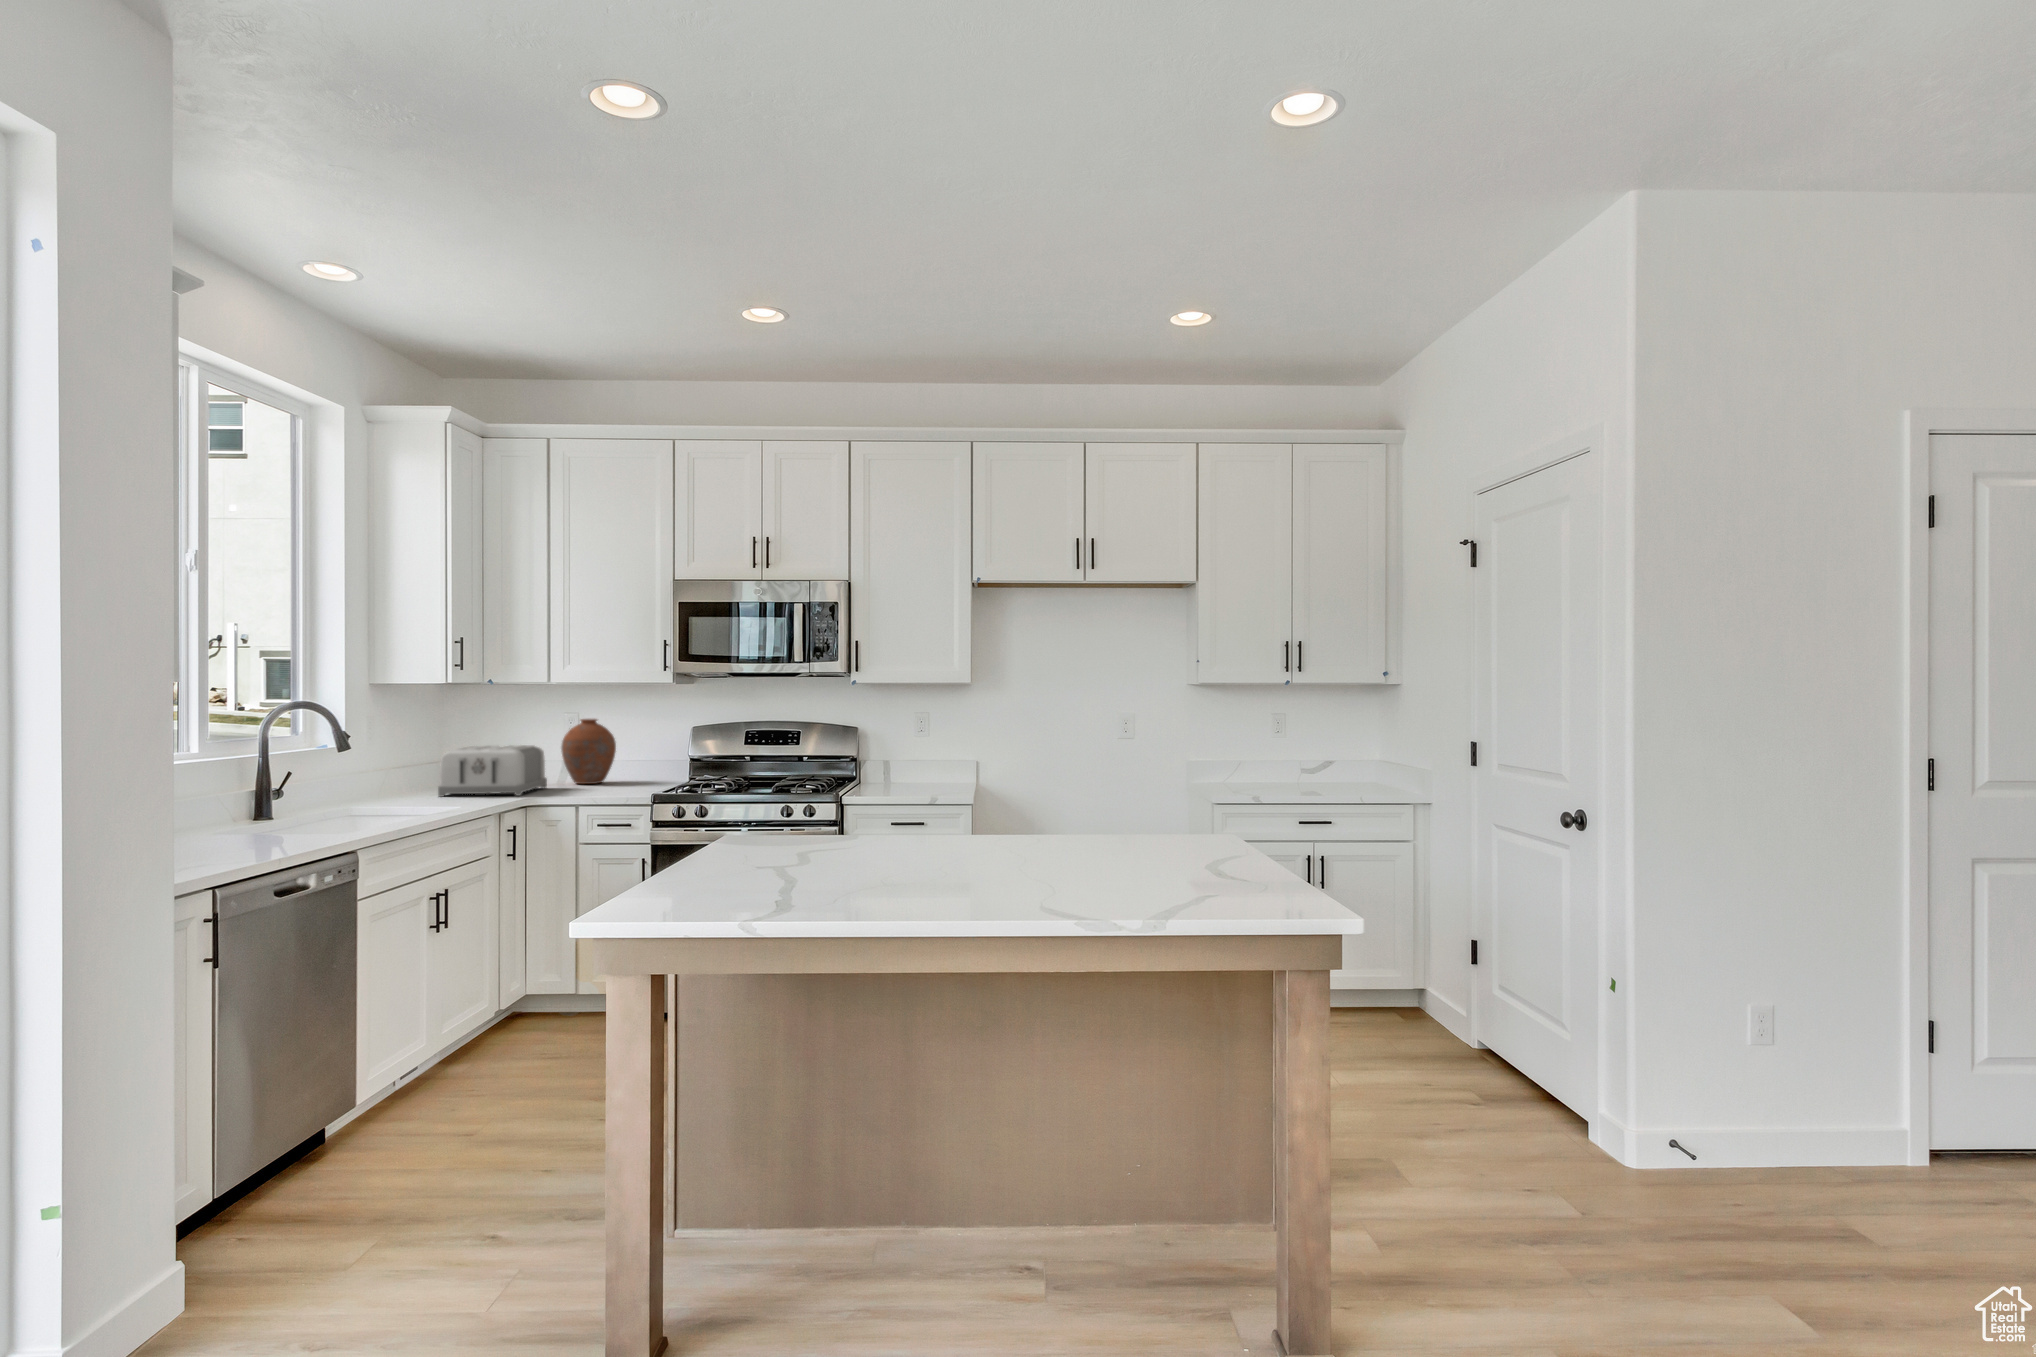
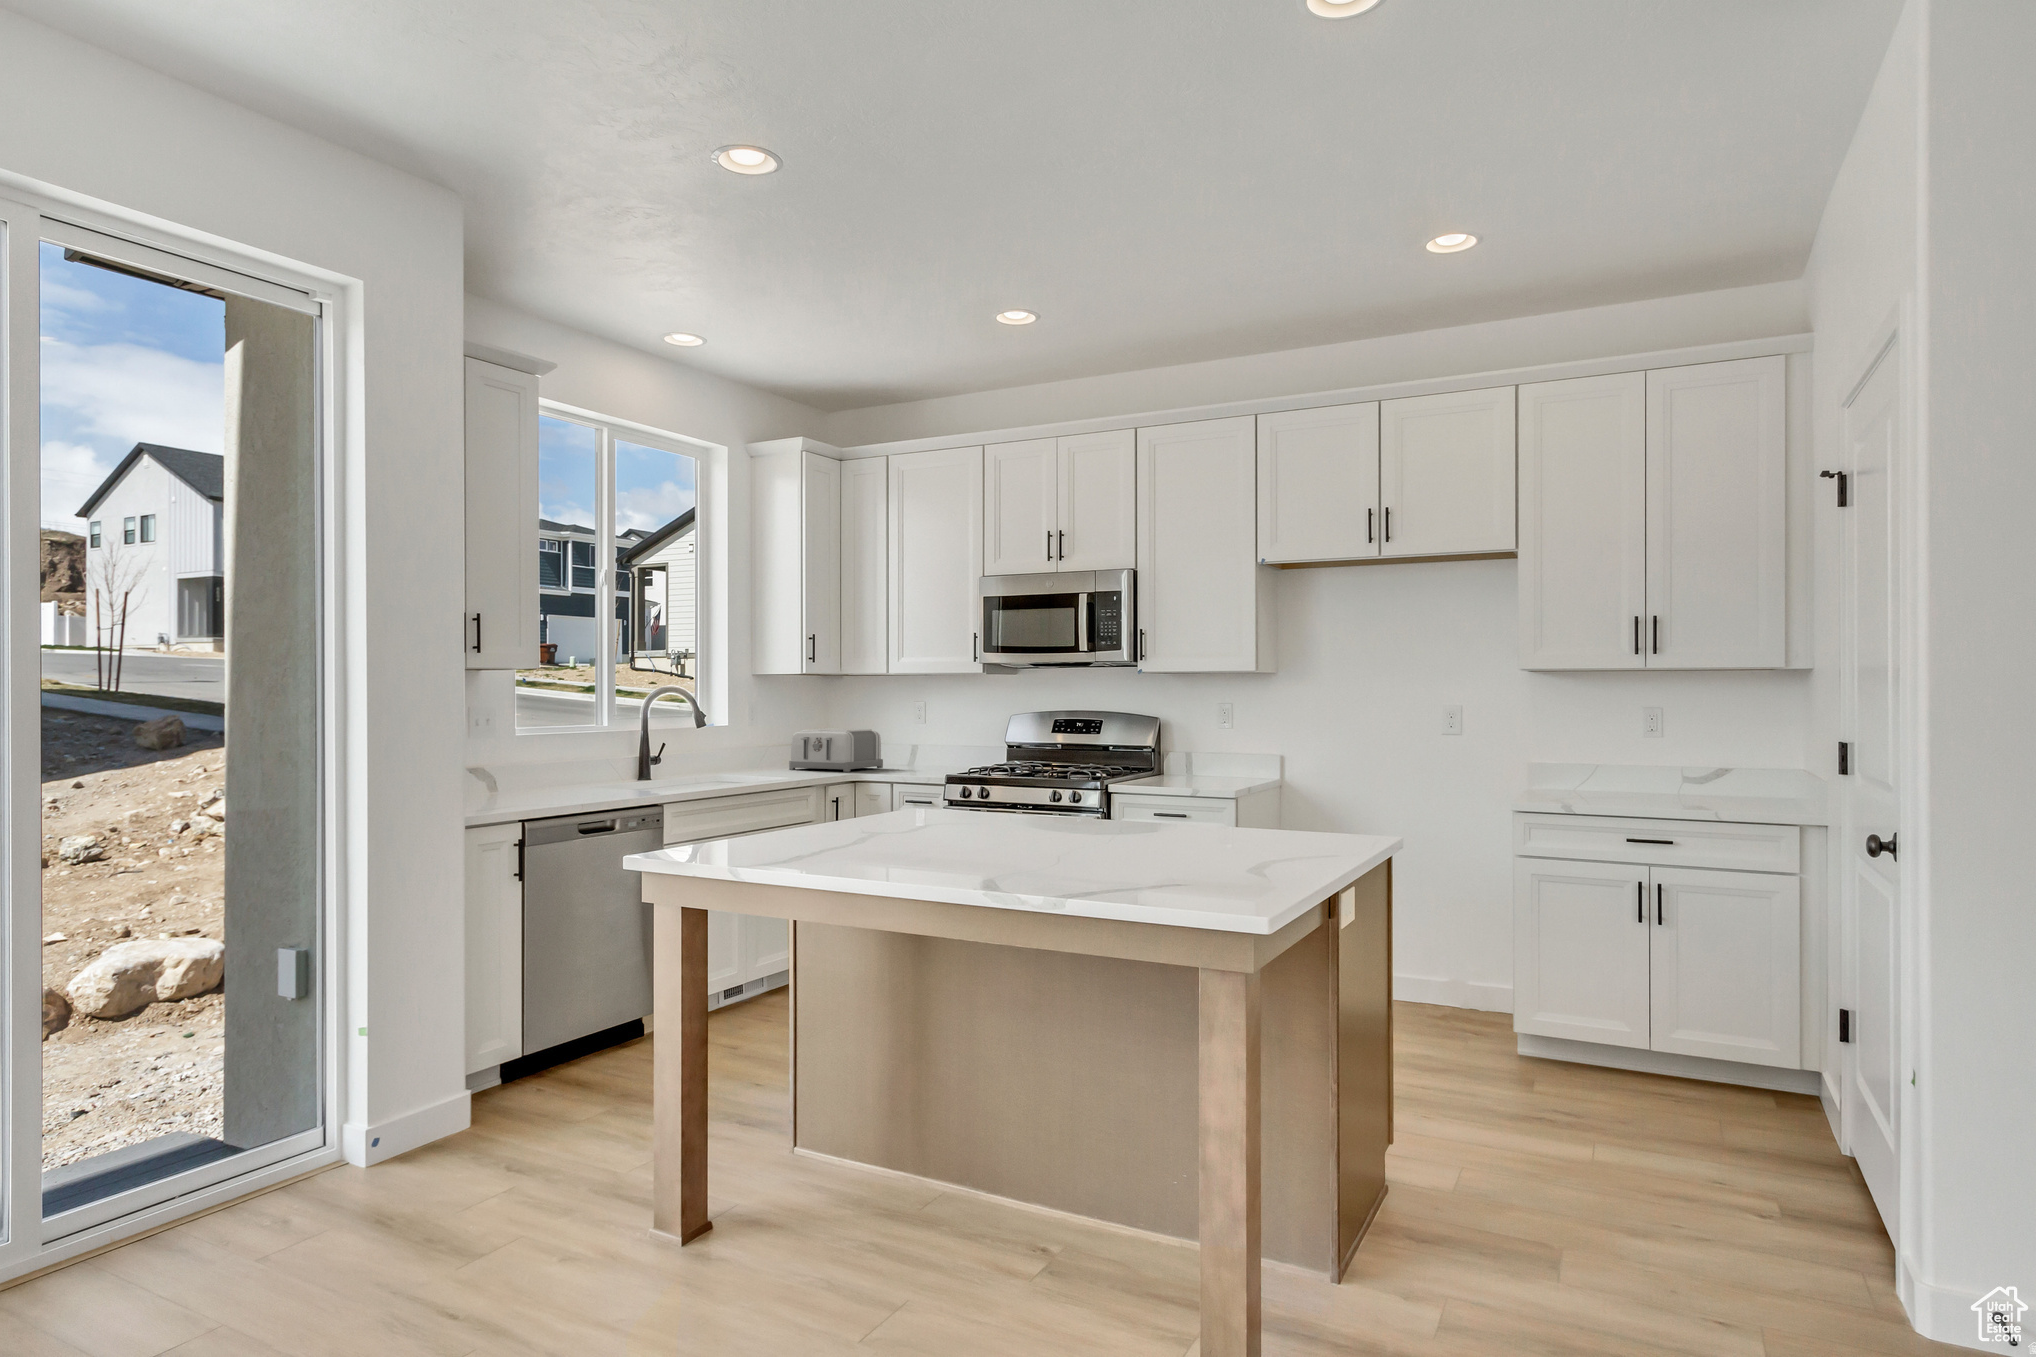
vase: present [561,719,616,784] -> none [901,708,947,767]

